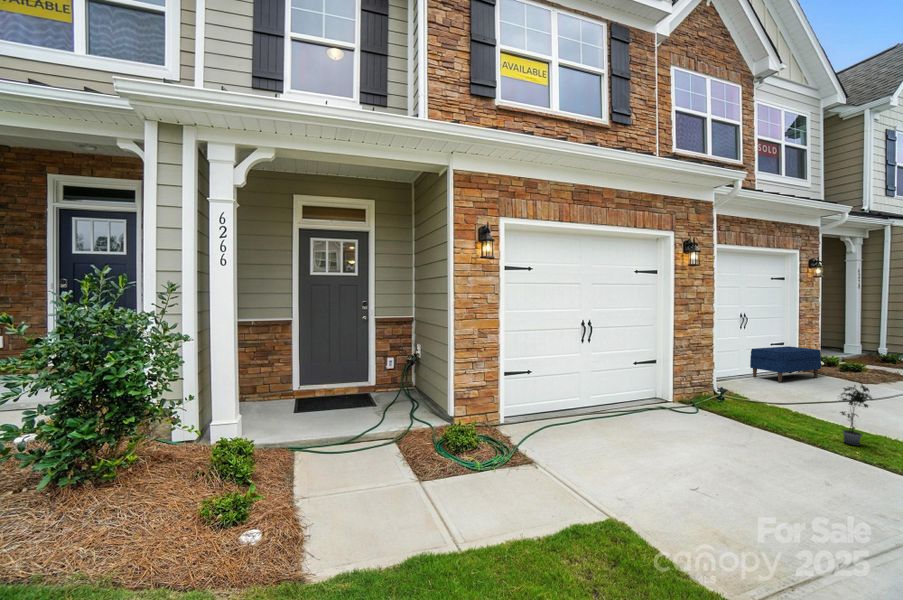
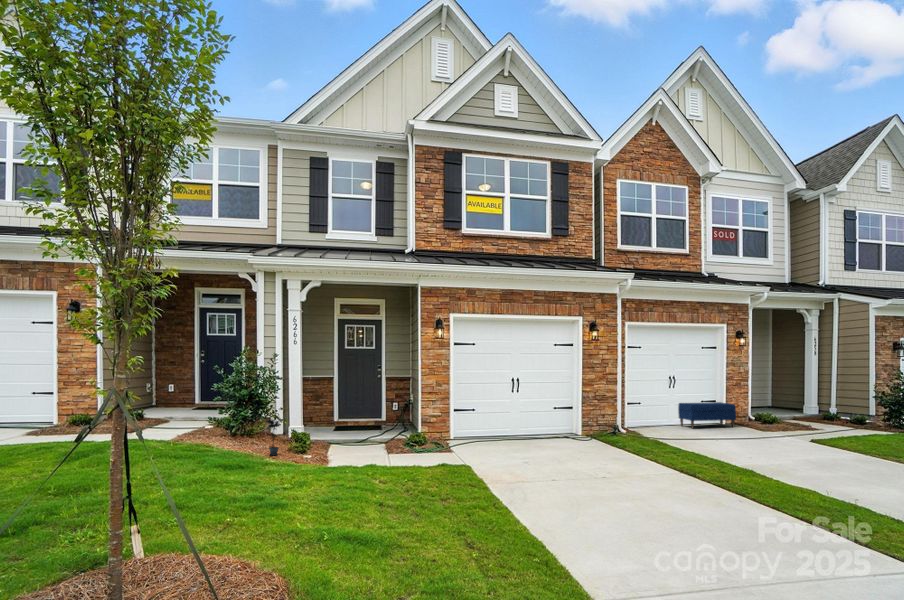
potted plant: present [840,383,872,445] -> present [266,415,283,456]

